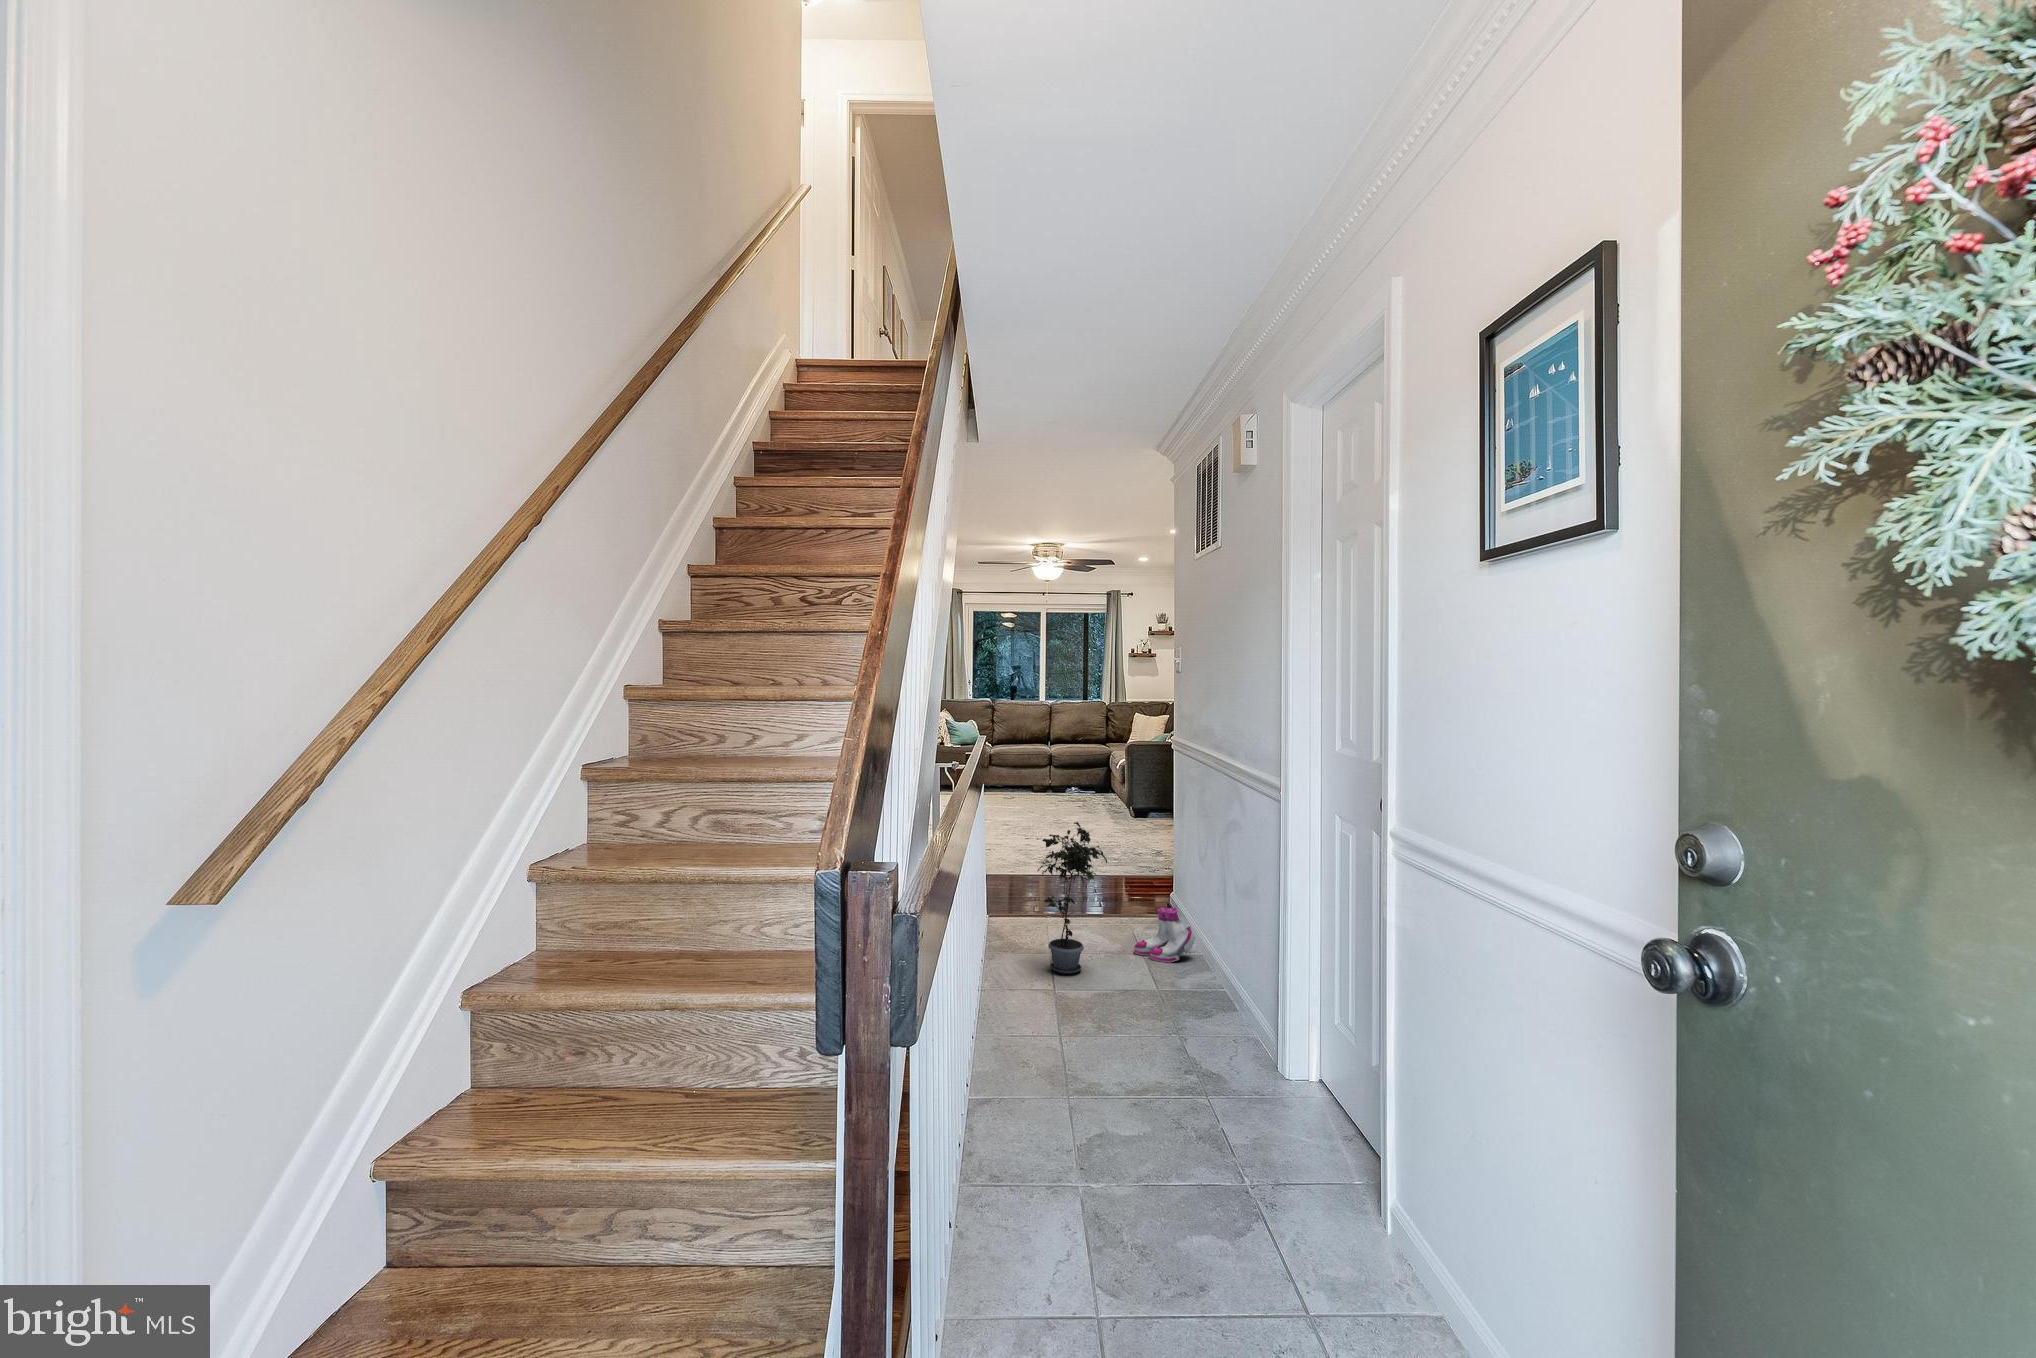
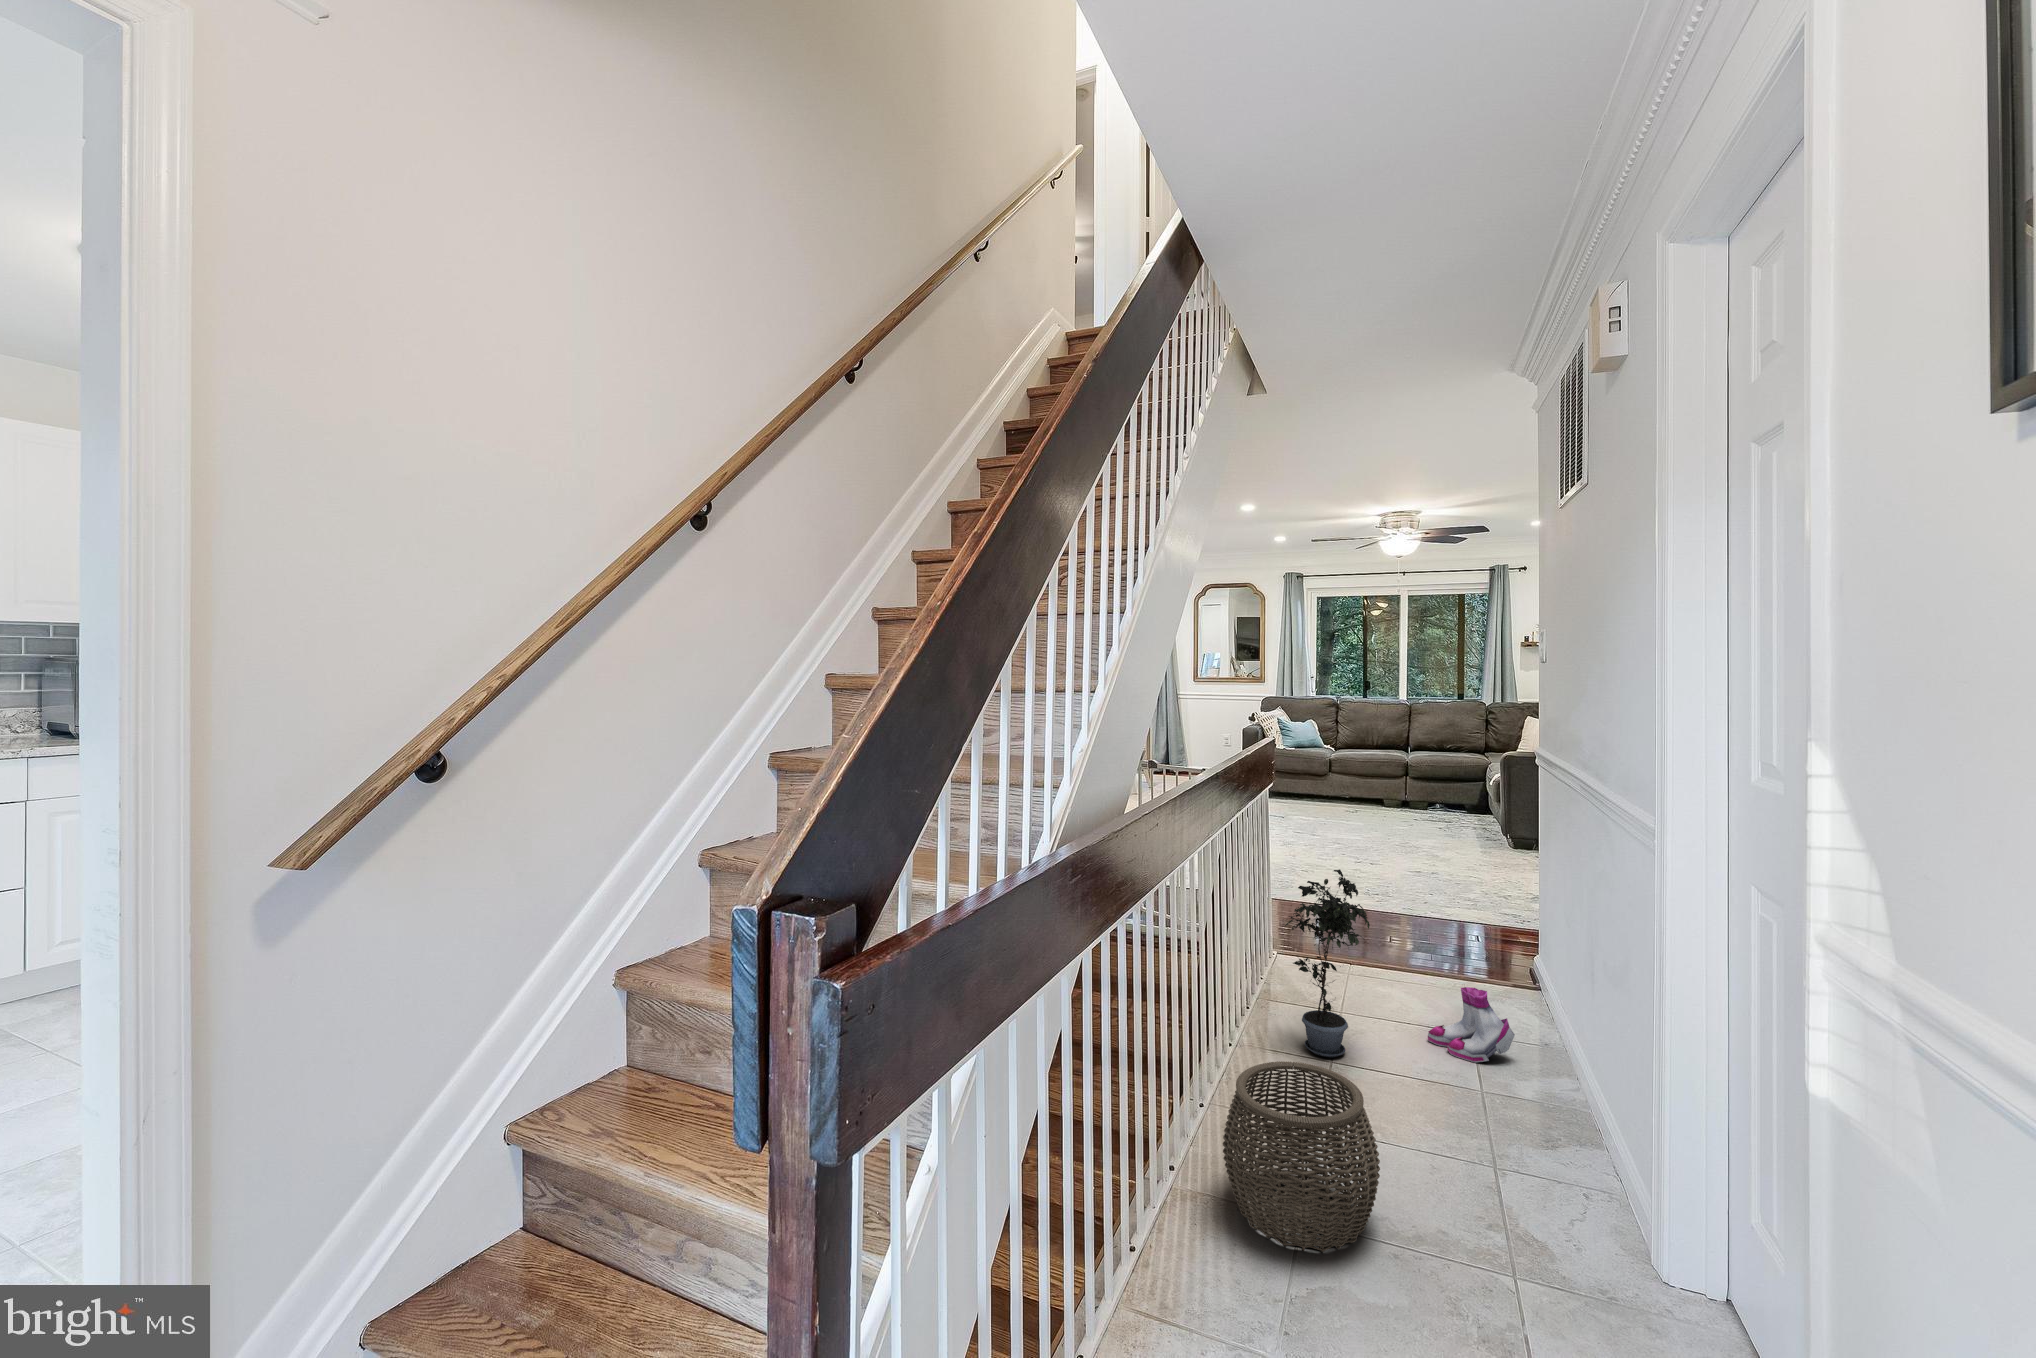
woven basket: none [1037,961,1154,1096] -> present [1223,1061,1380,1252]

